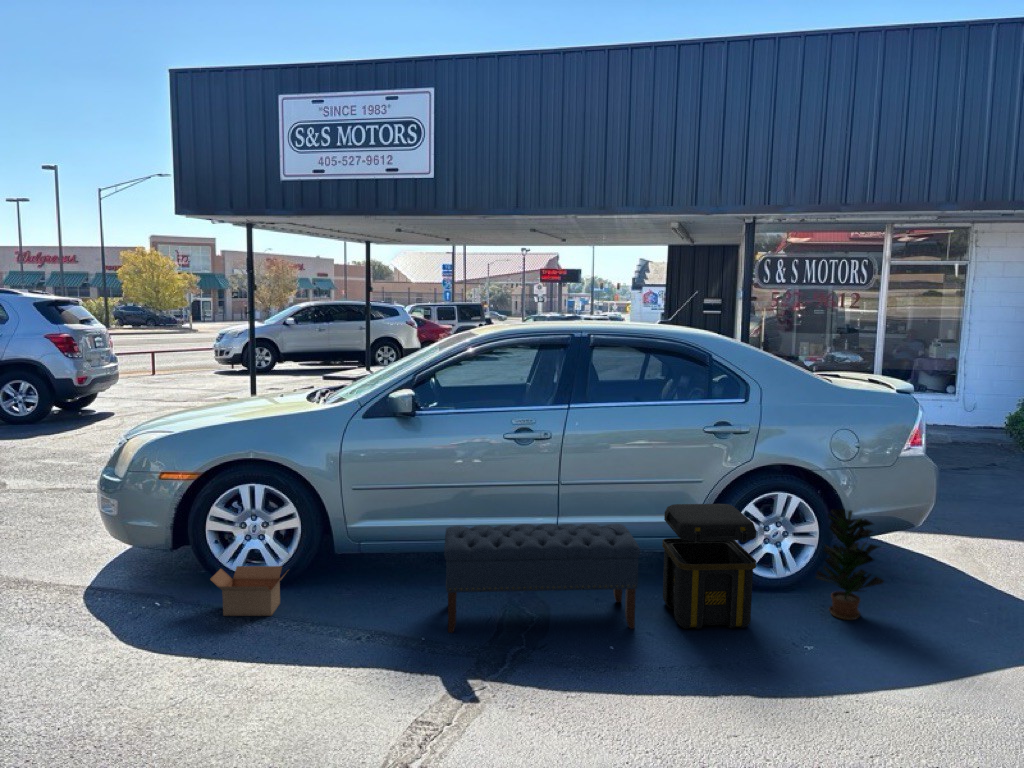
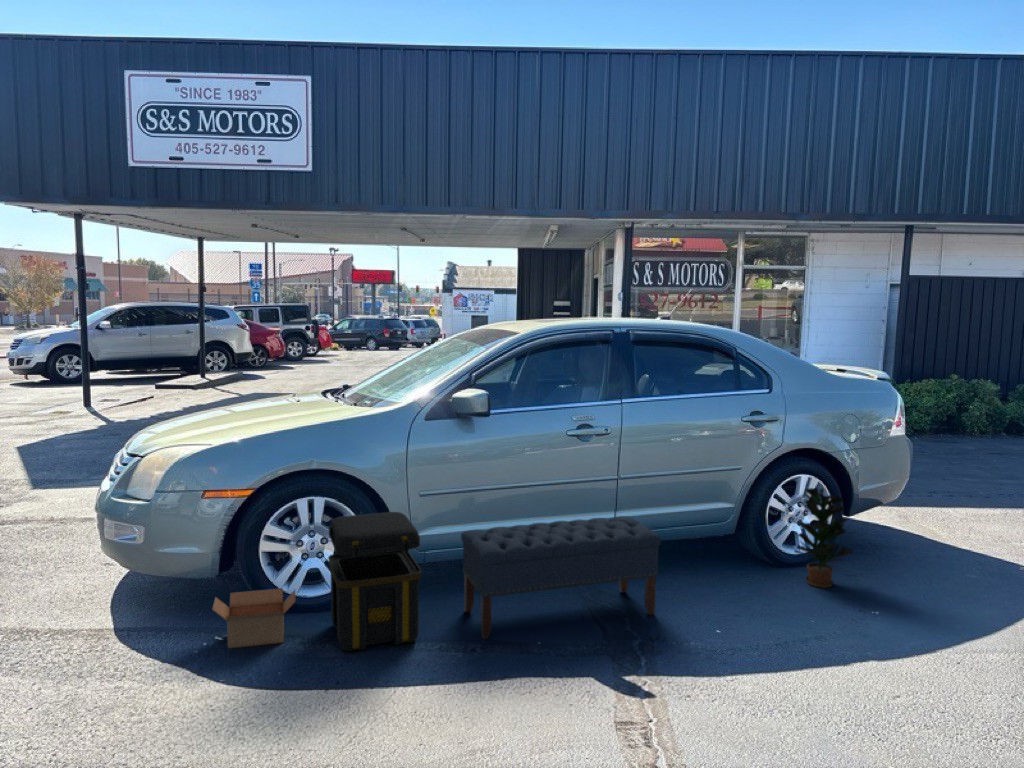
toolbox: present [662,504,756,629] -> present [328,512,421,651]

